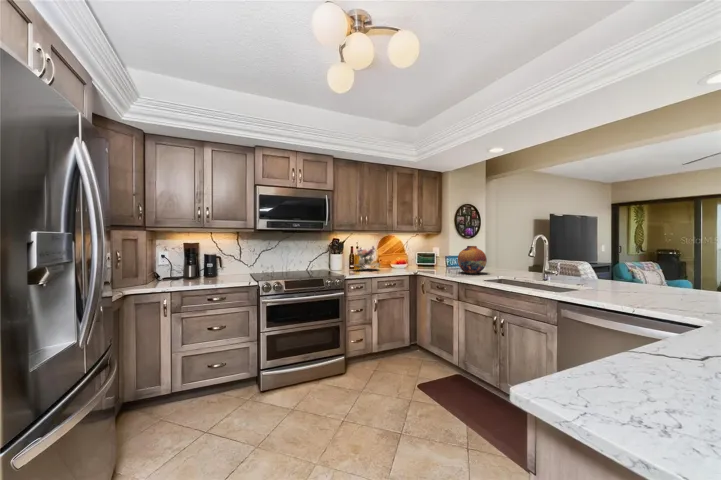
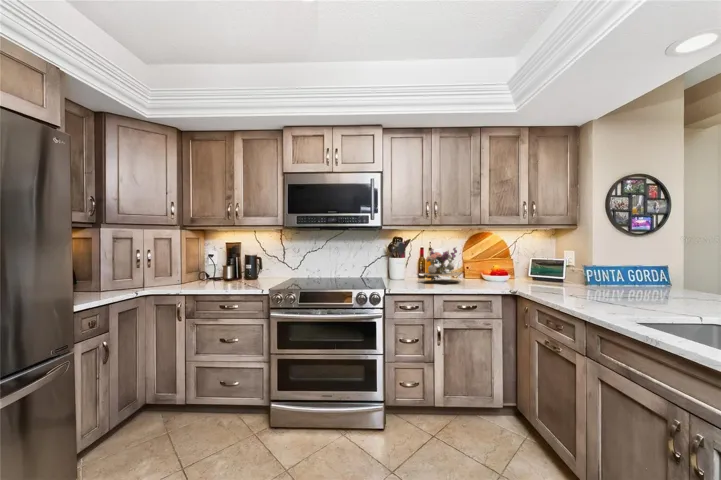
vase: present [457,246,487,274] -> none [594,247,663,301]

